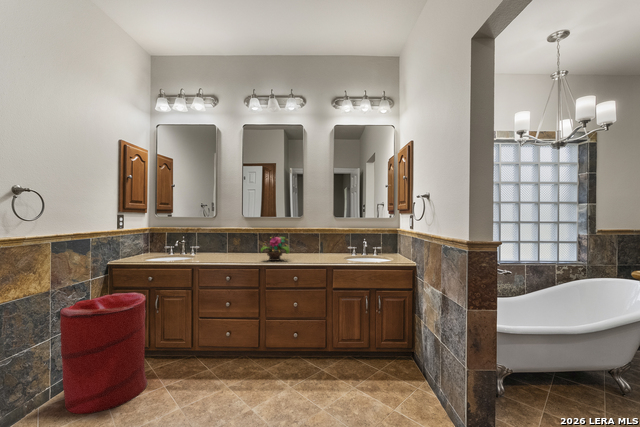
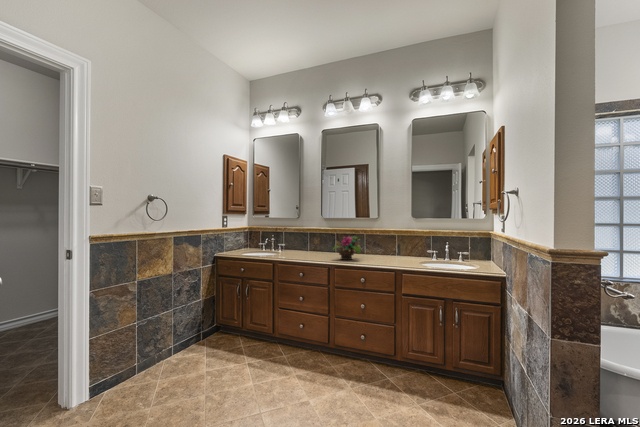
laundry hamper: present [60,293,148,414] -> none [172,281,235,376]

